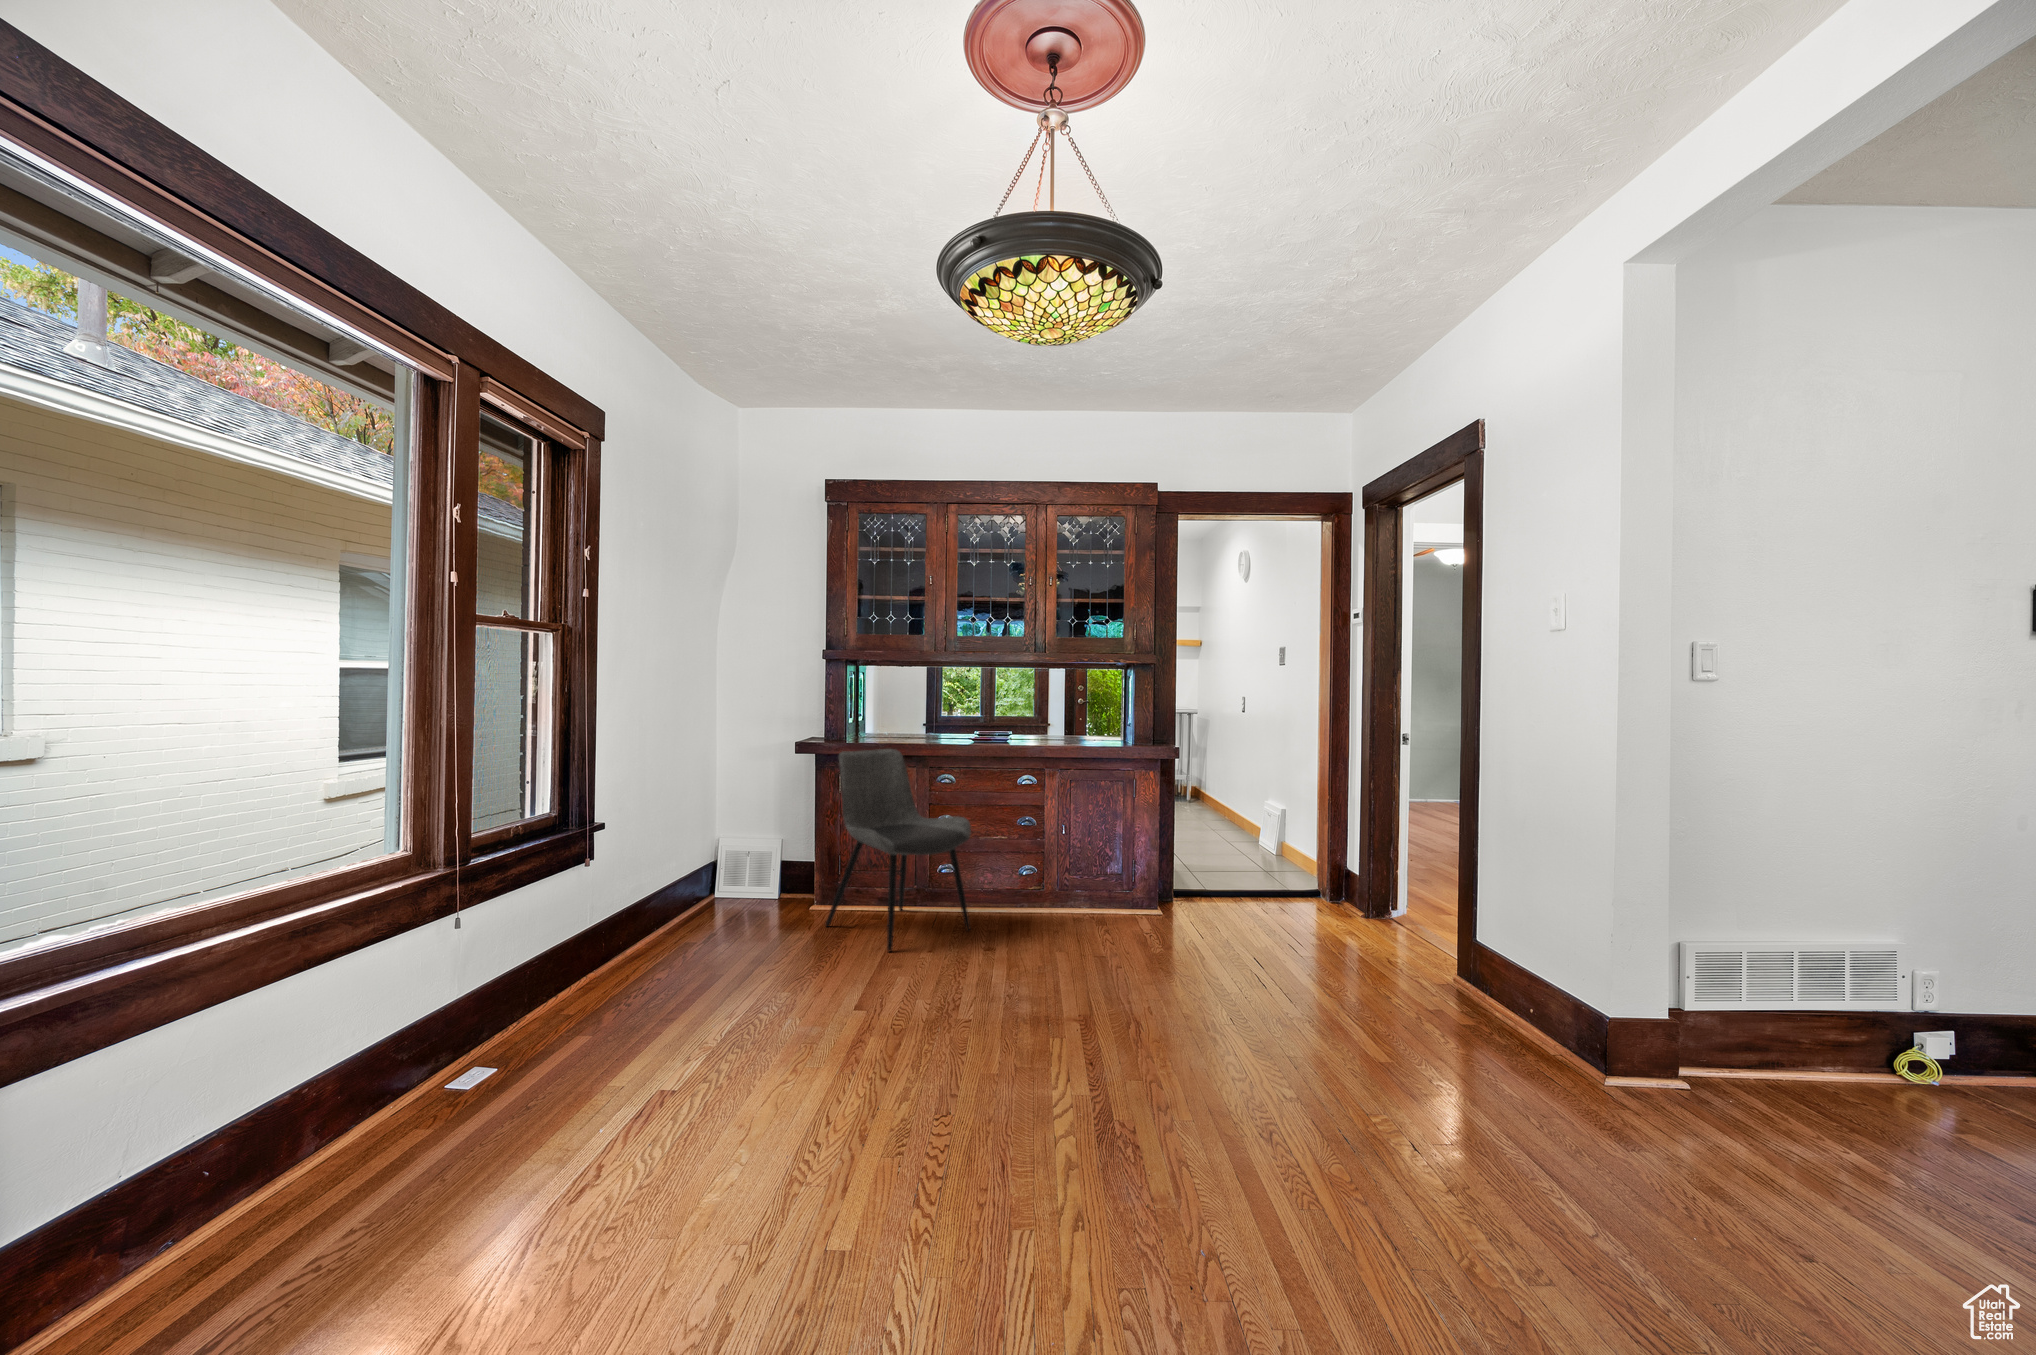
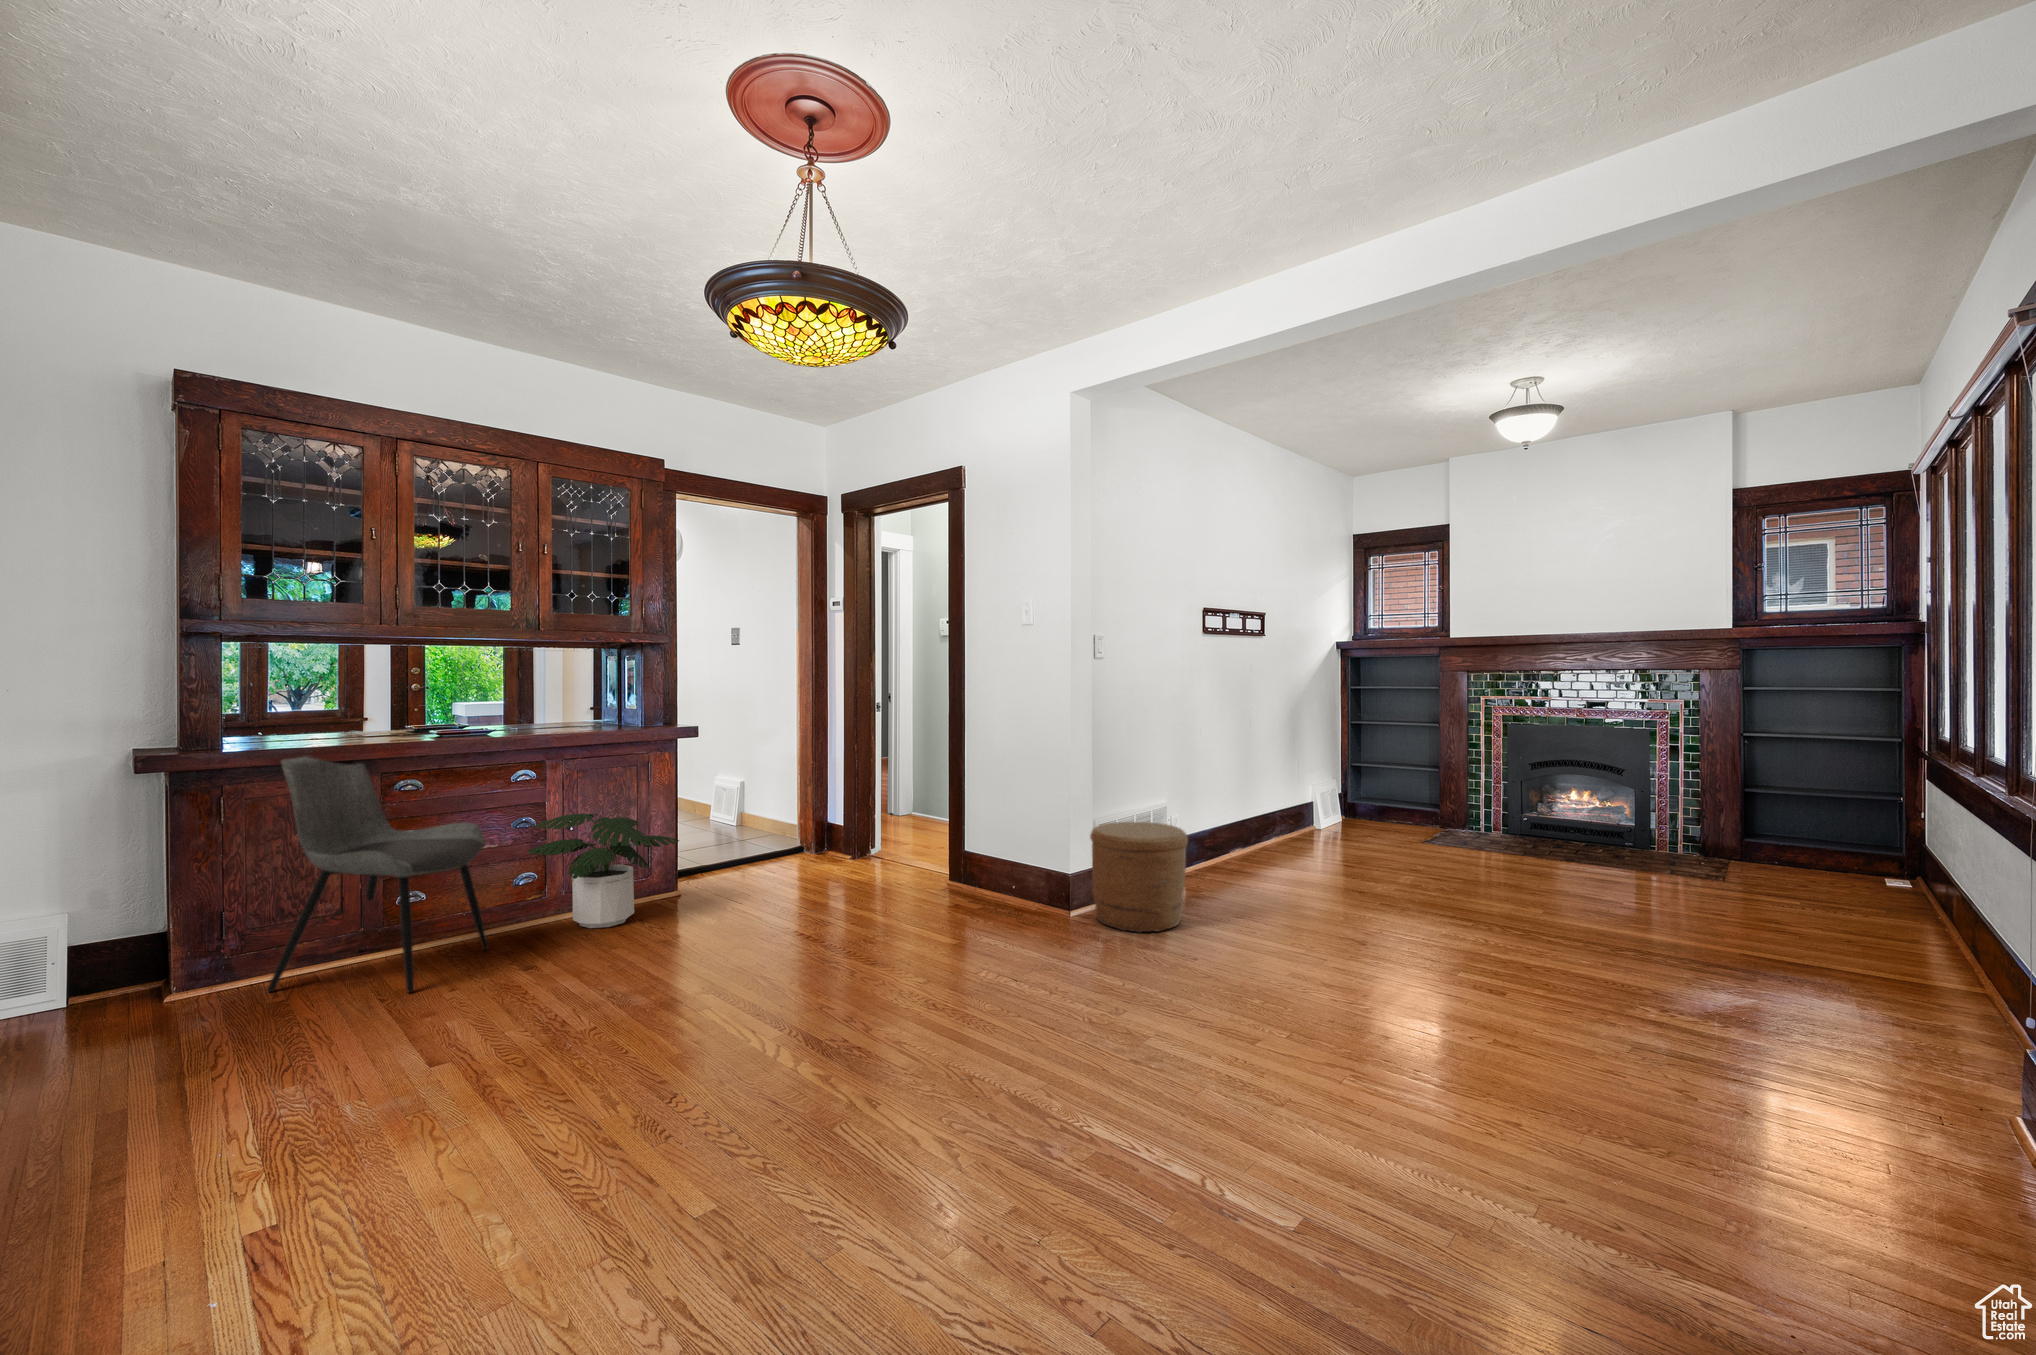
potted plant: none [1011,822,1143,934] -> present [529,814,679,928]
woven basket: none [1644,941,1855,1151] -> present [1090,822,1188,933]

